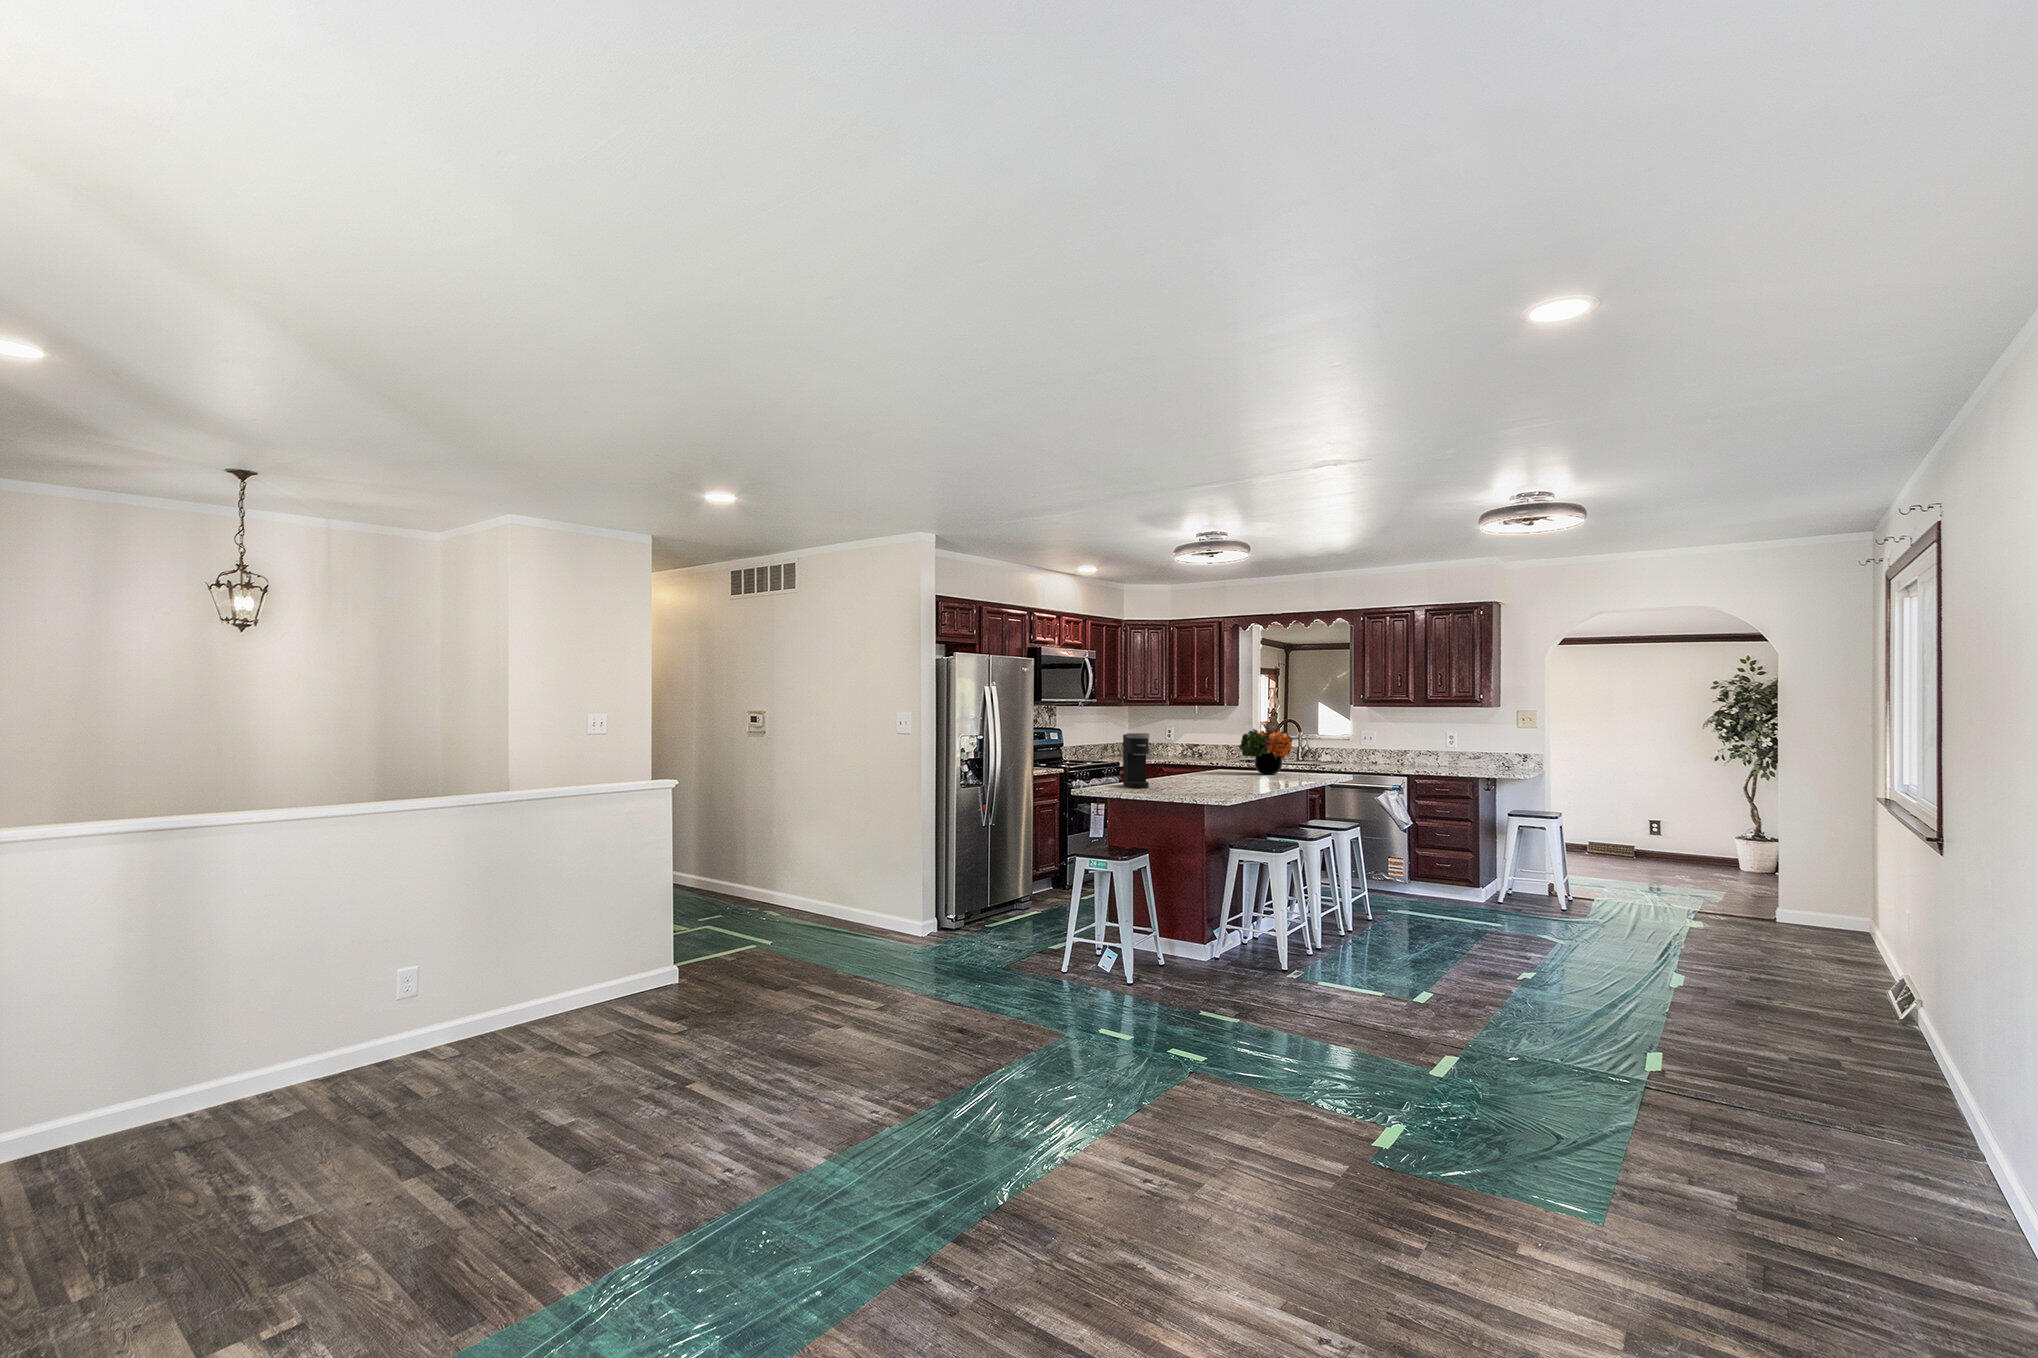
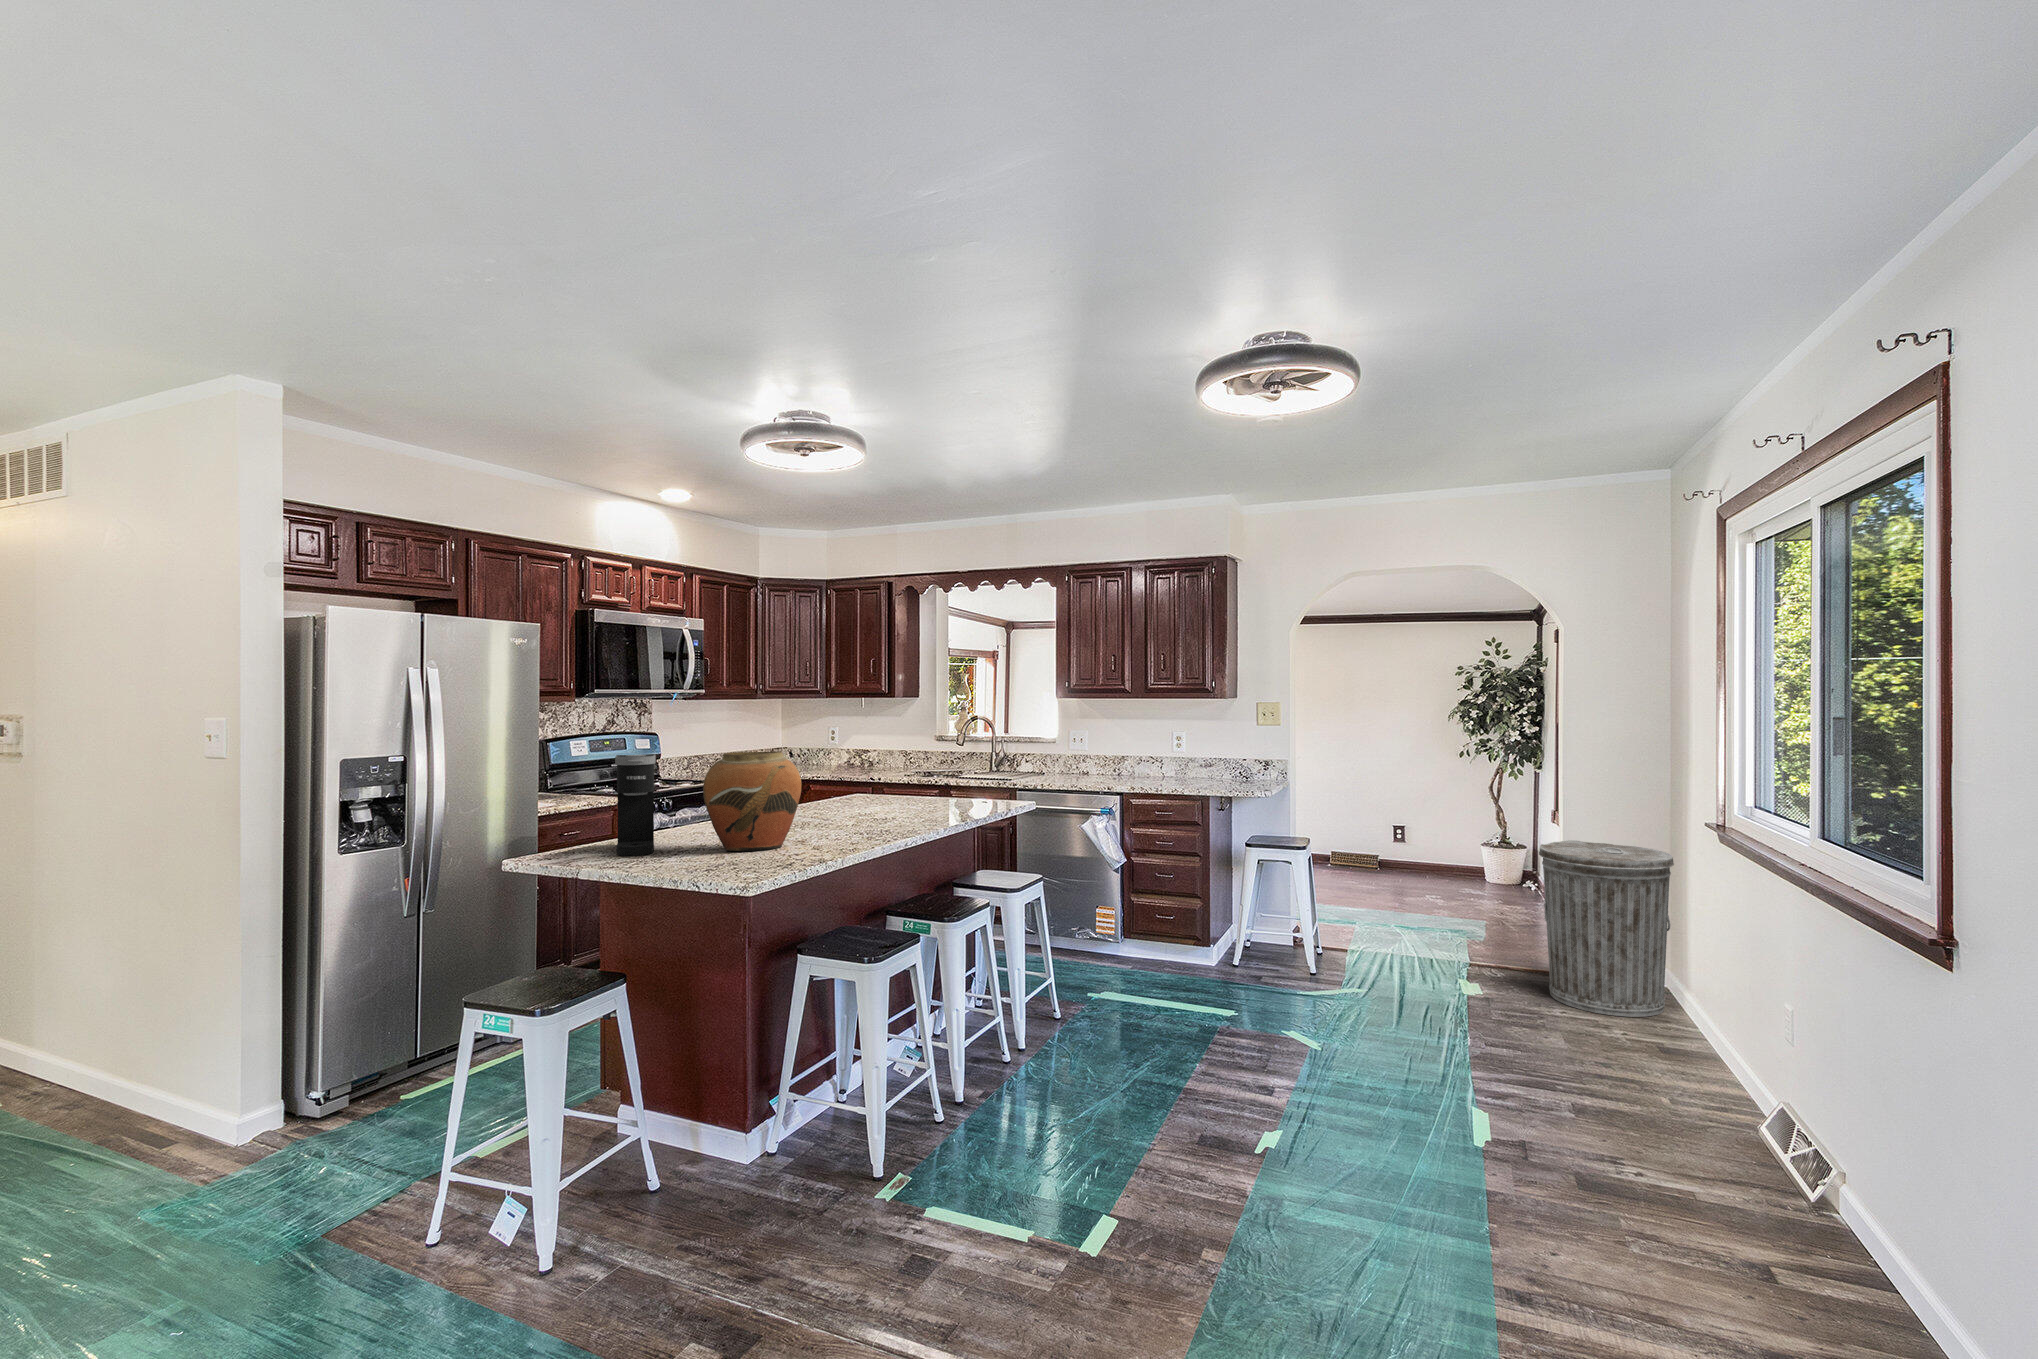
flower arrangement: present [1239,727,1293,775] -> none [864,732,948,805]
vase: none [1177,733,1229,788] -> present [703,751,802,851]
trash can: none [1753,817,1866,947] -> present [1539,840,1674,1017]

